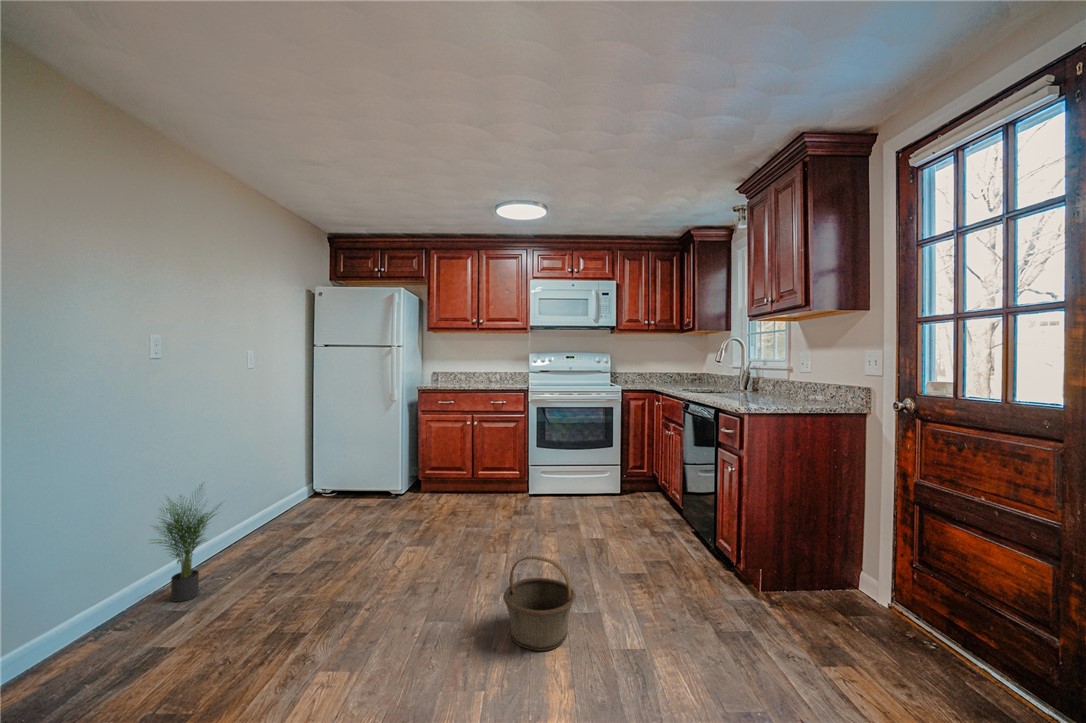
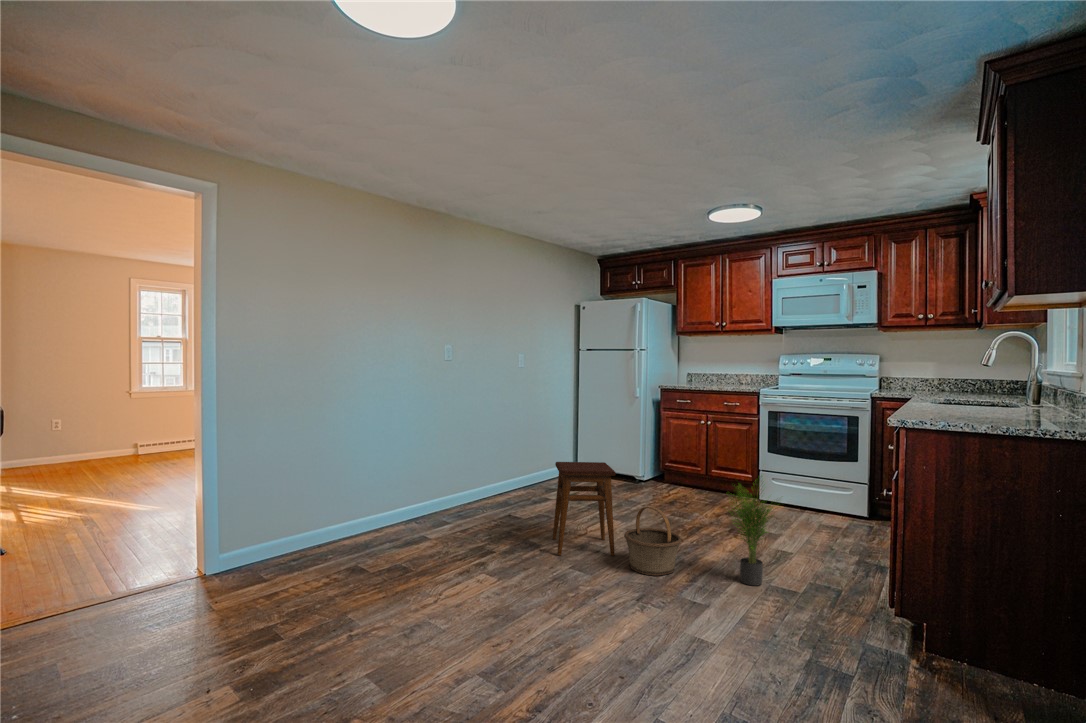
potted plant: present [156,485,218,602] -> present [733,487,773,586]
stool: none [374,503,480,662] -> present [553,462,616,556]

